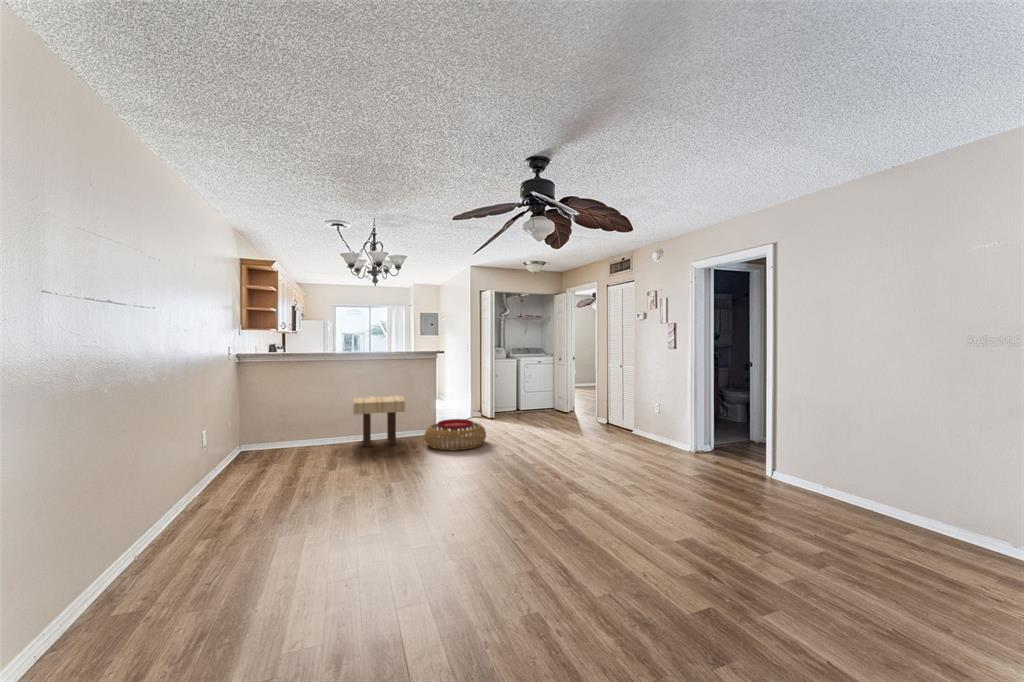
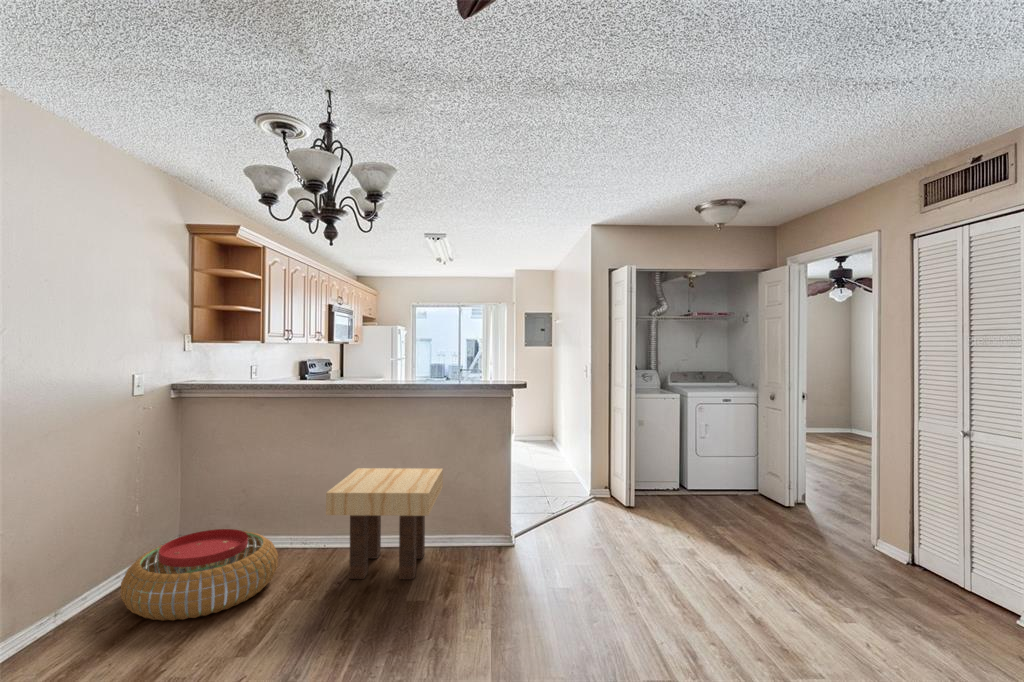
pouf: present [425,419,486,450] -> present [121,529,278,621]

